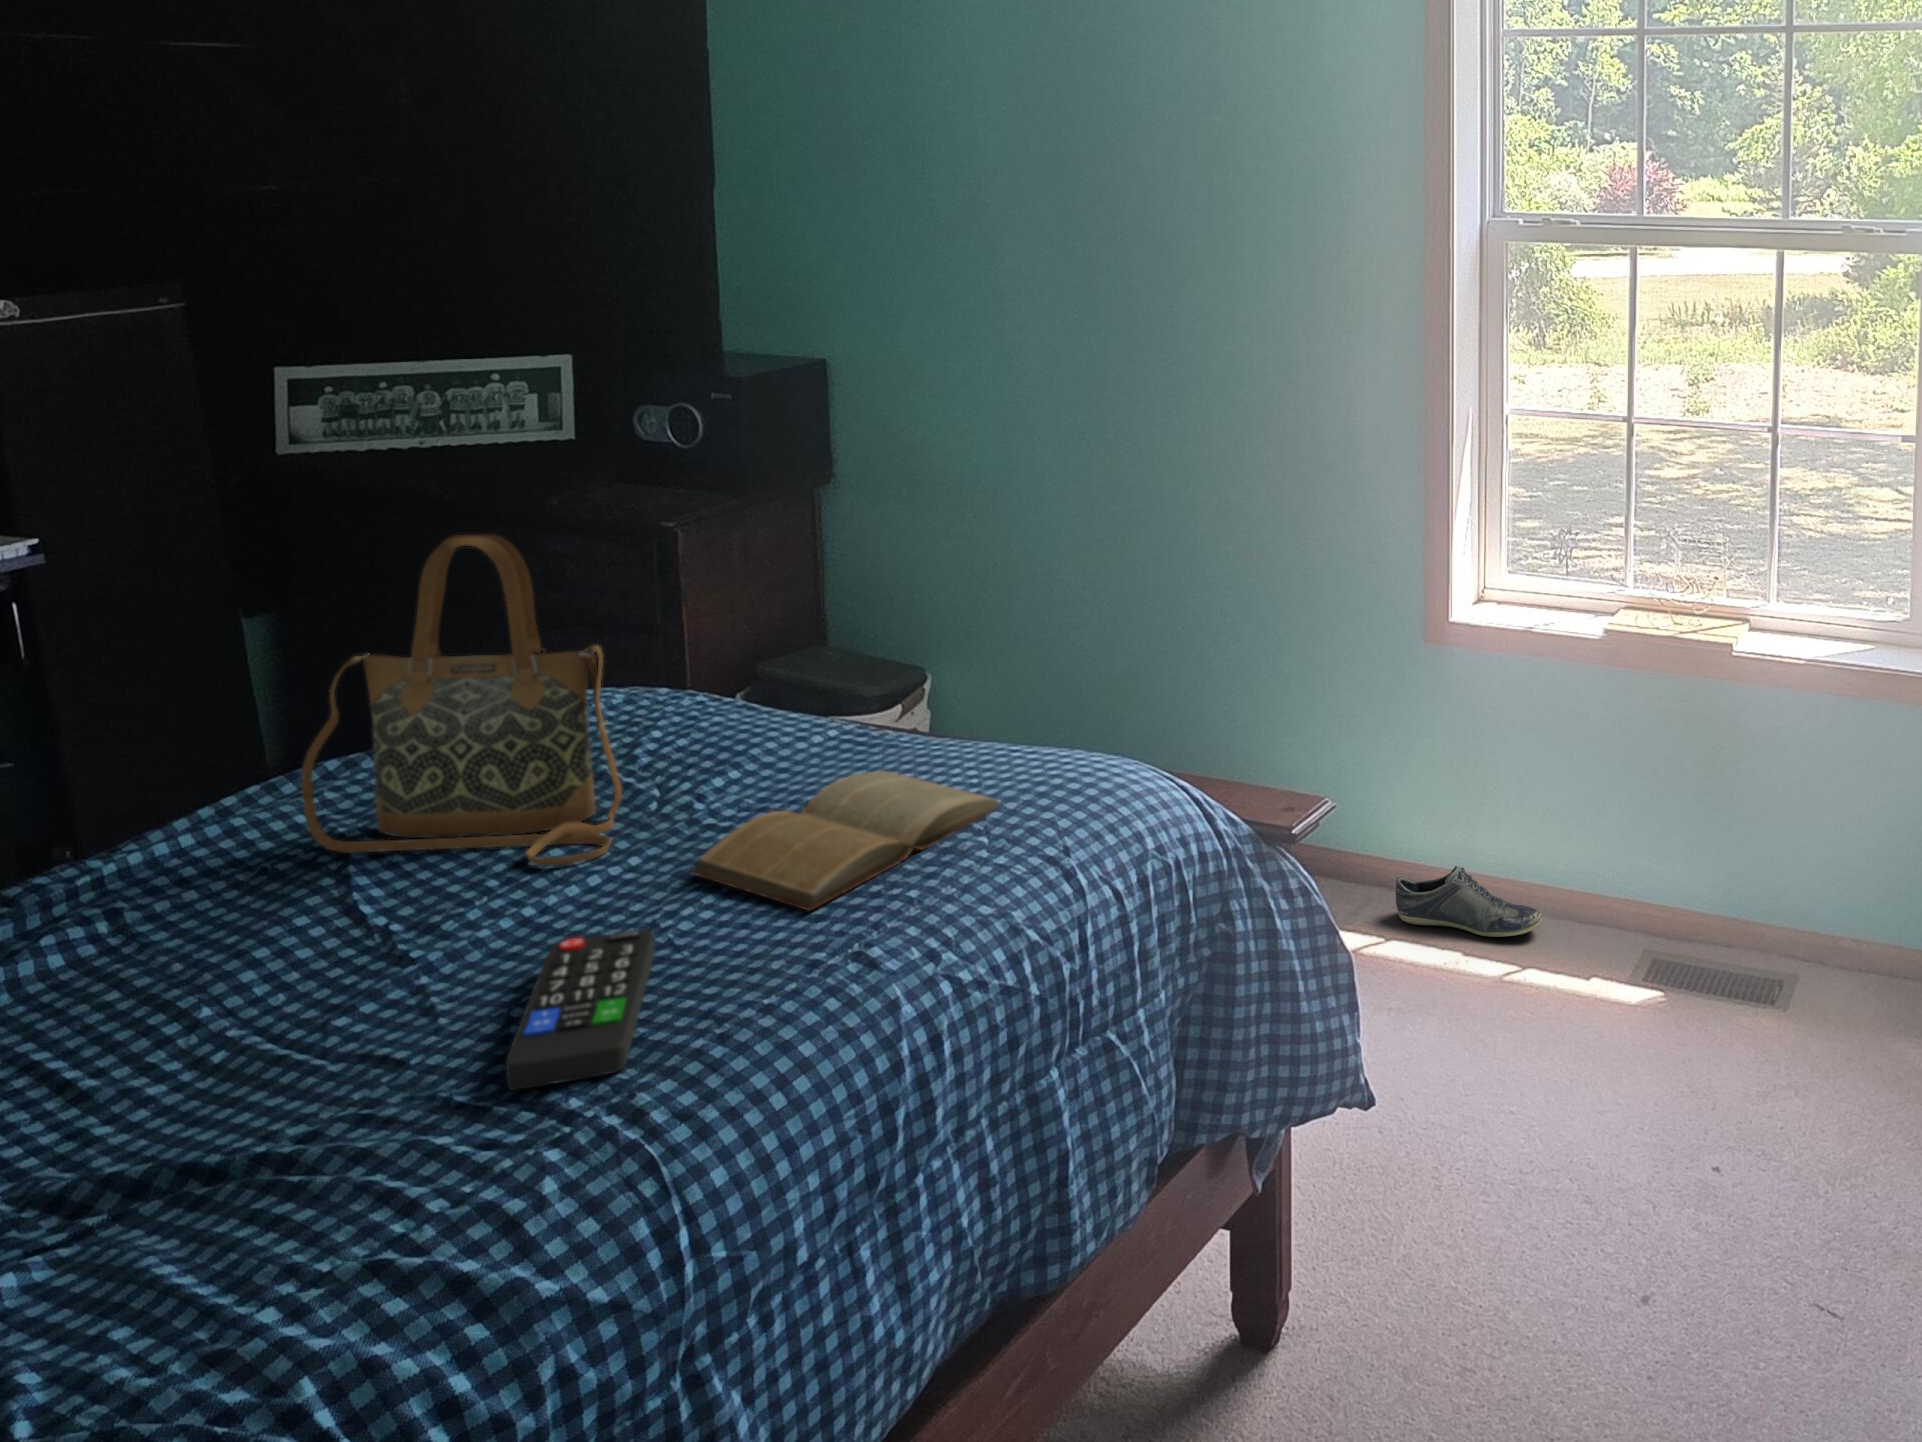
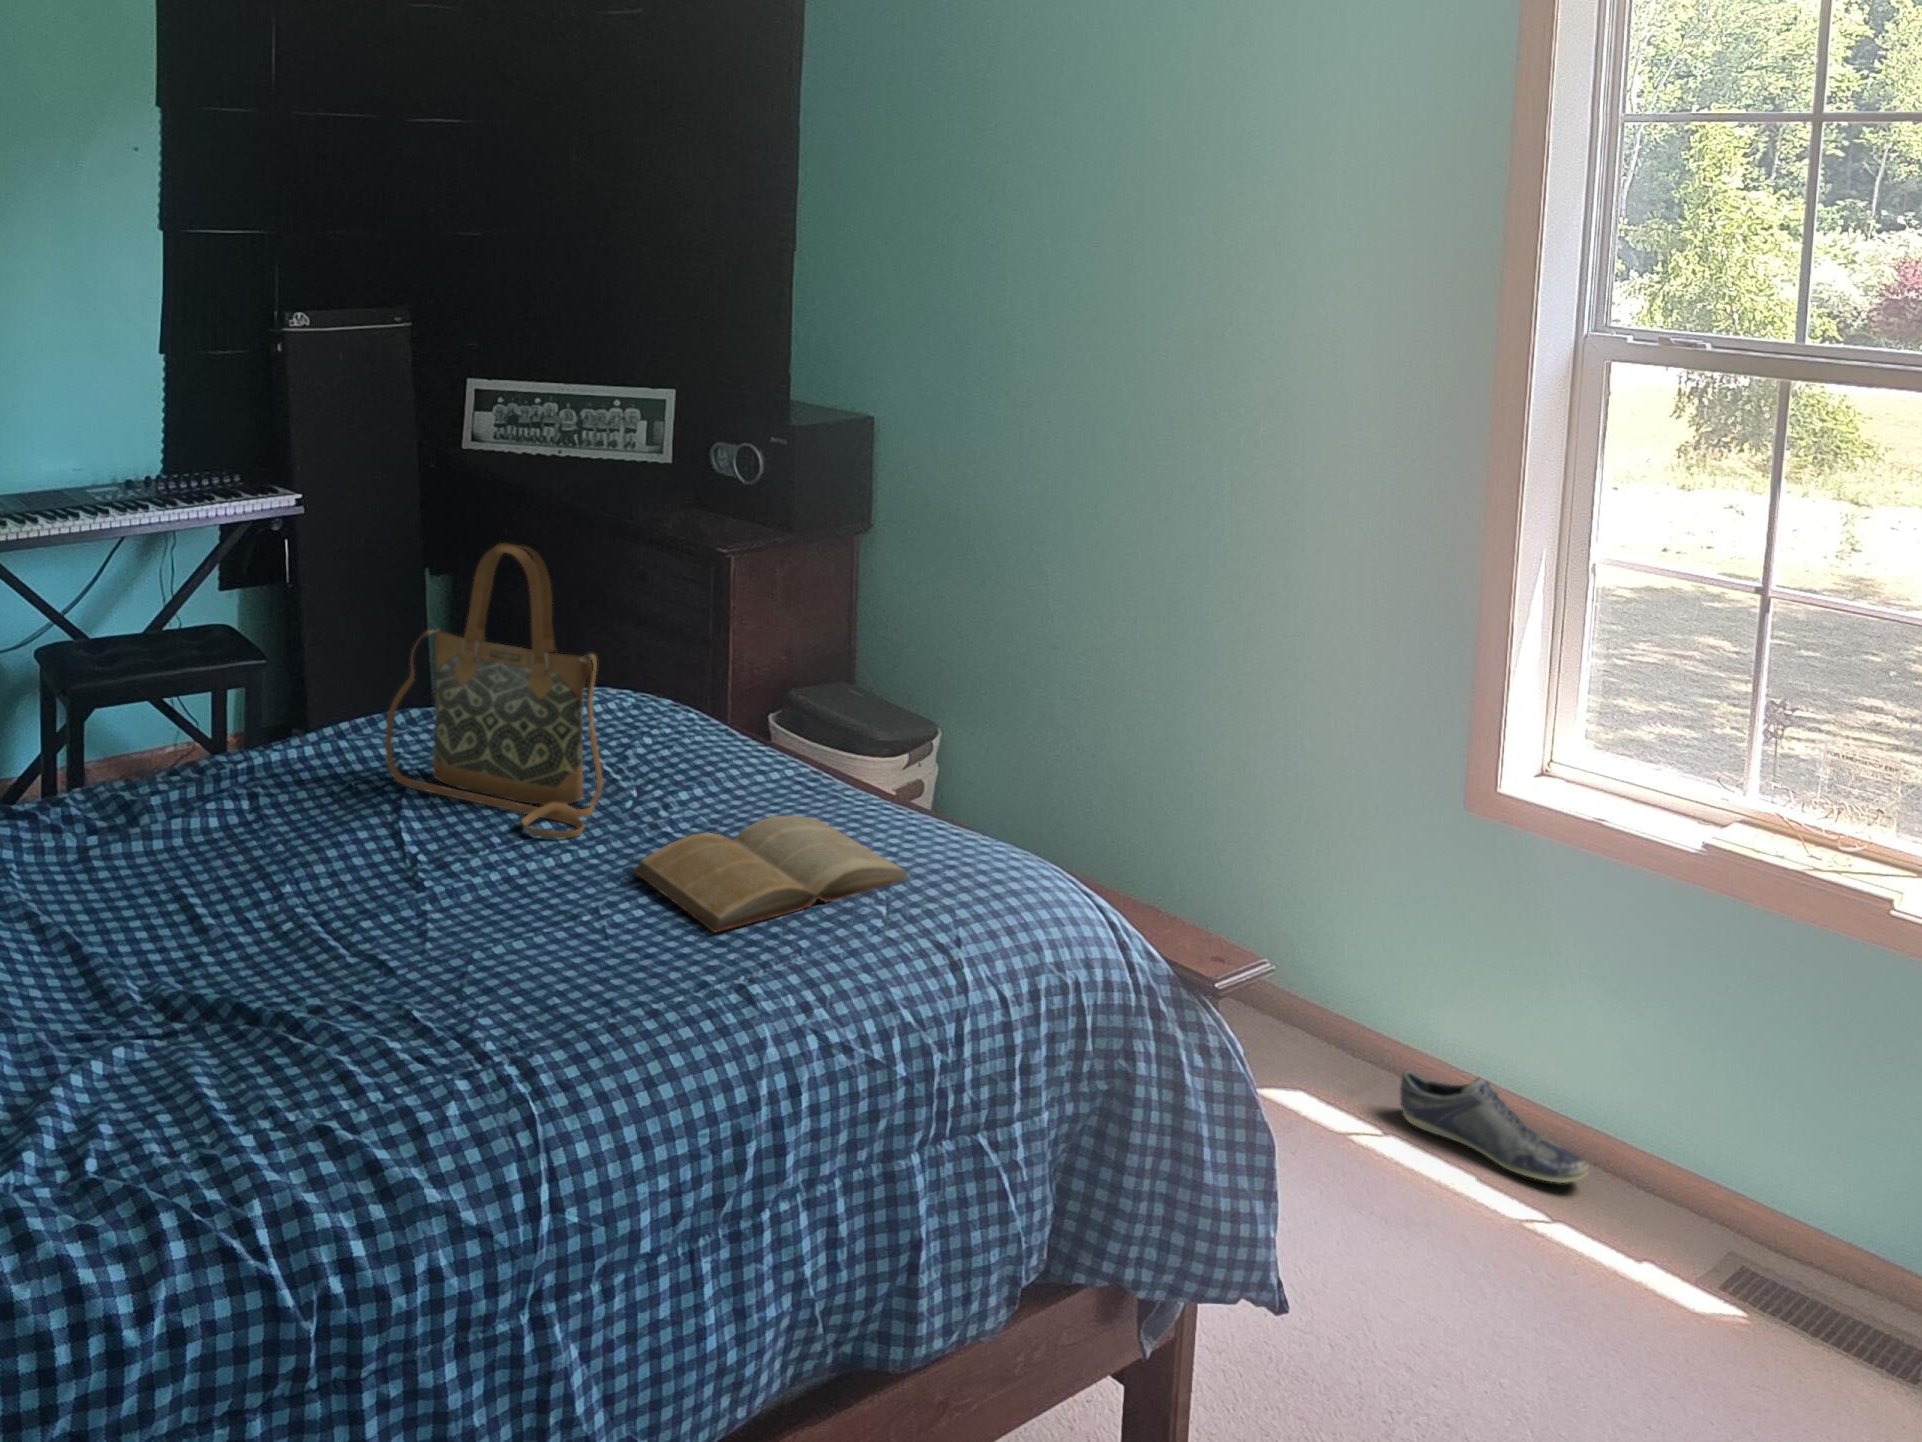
remote control: present [506,929,654,1090] -> none [448,903,586,1029]

